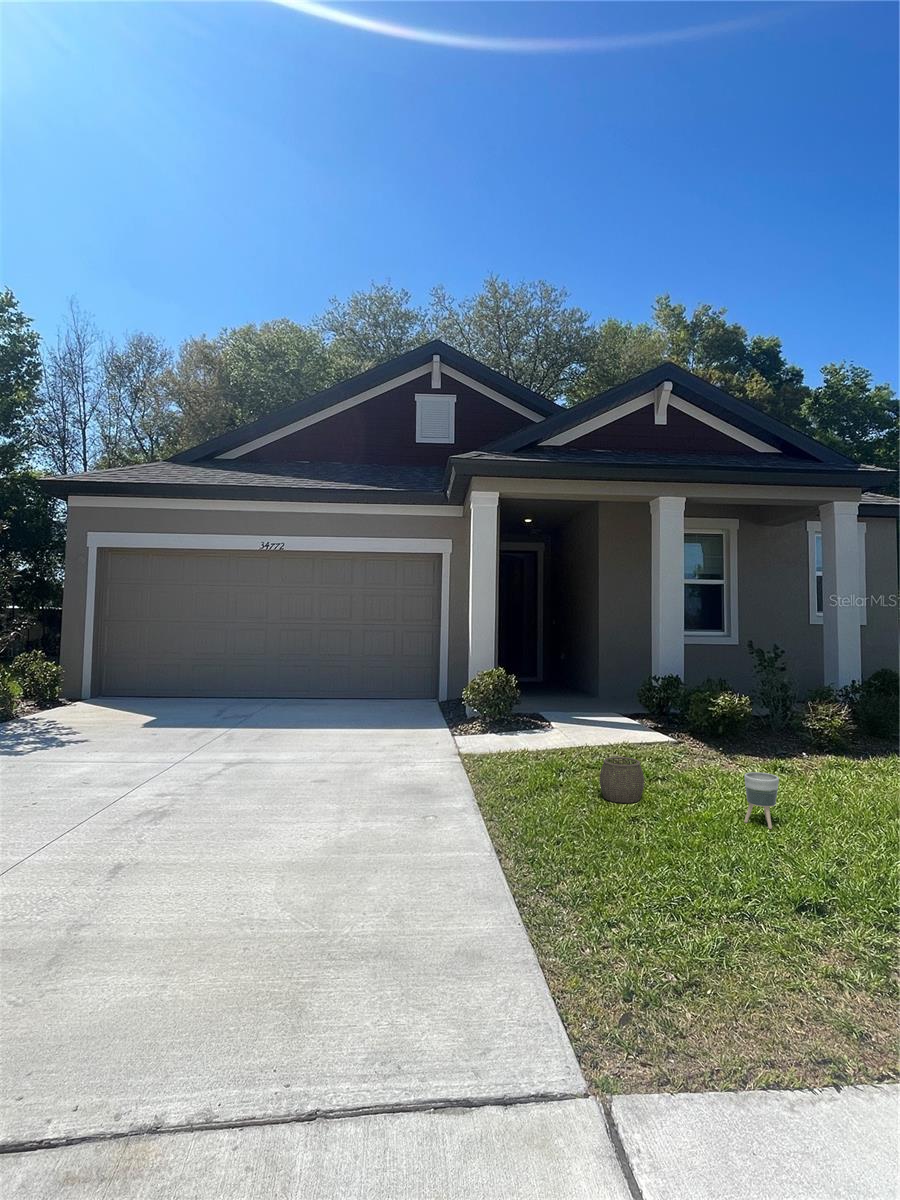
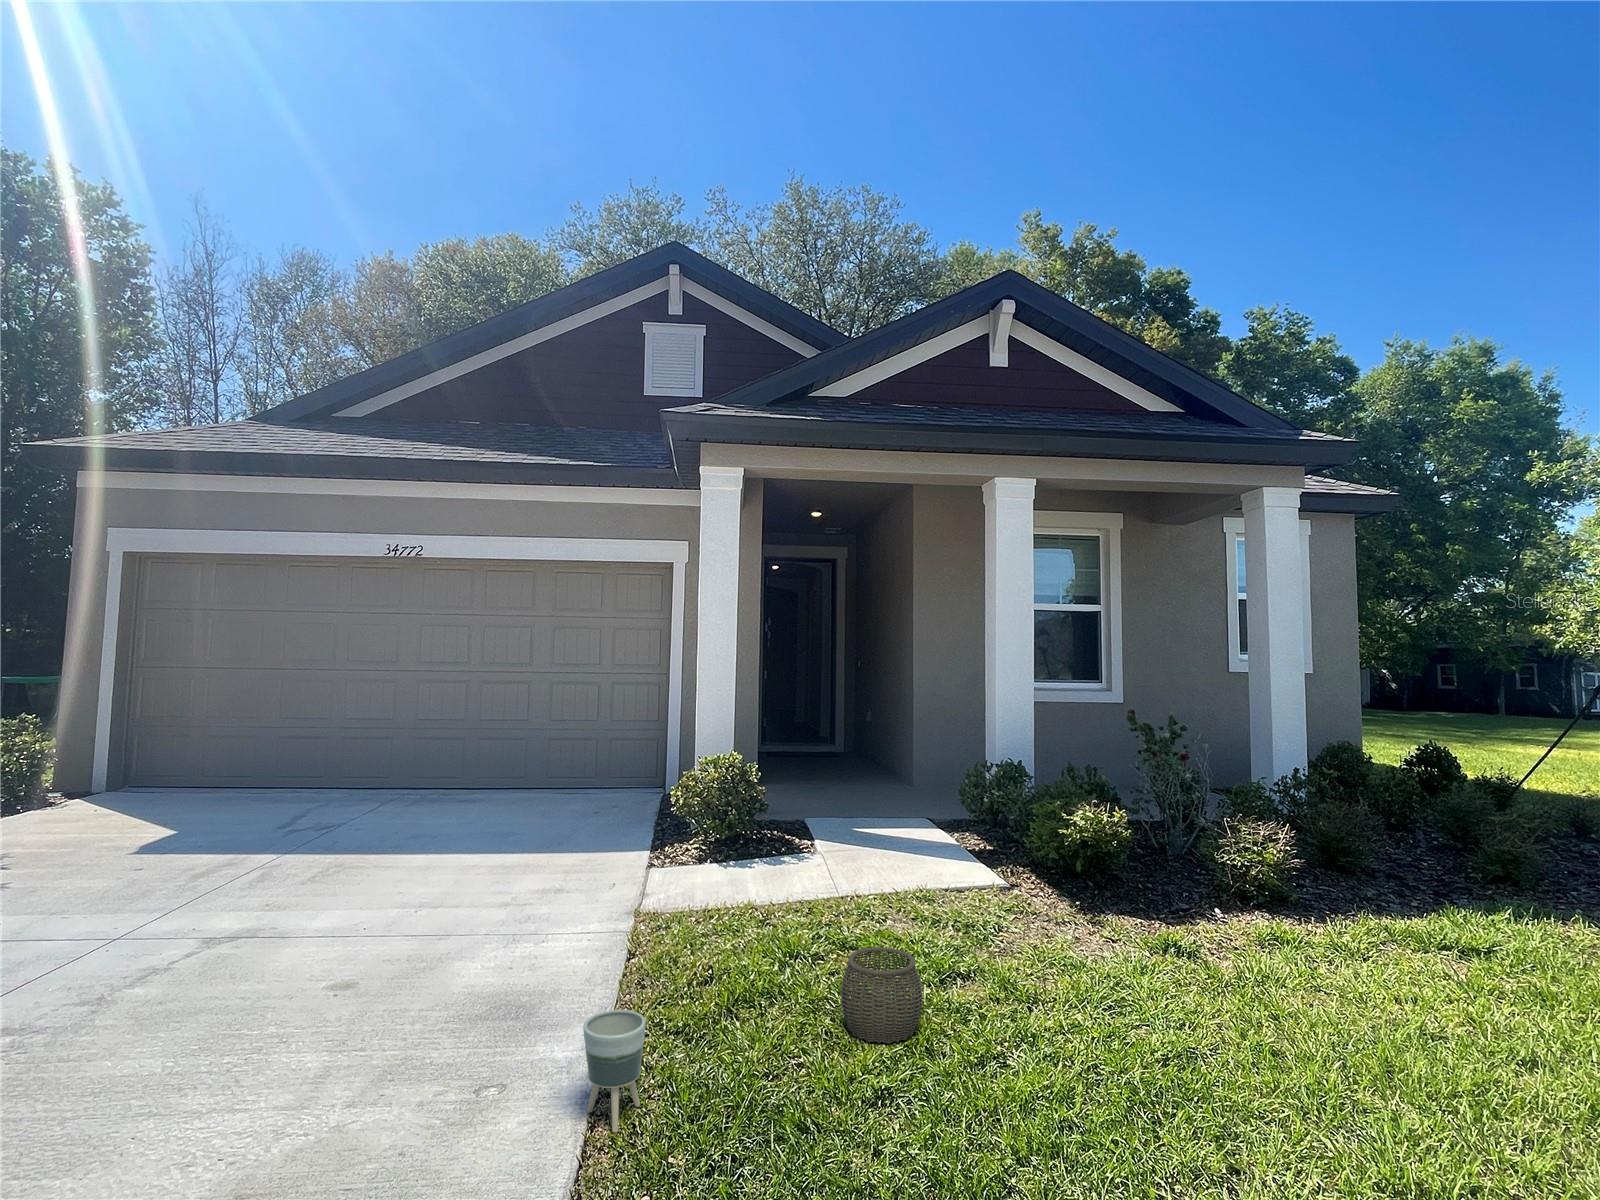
planter: present [744,772,779,829] -> present [583,1010,646,1133]

